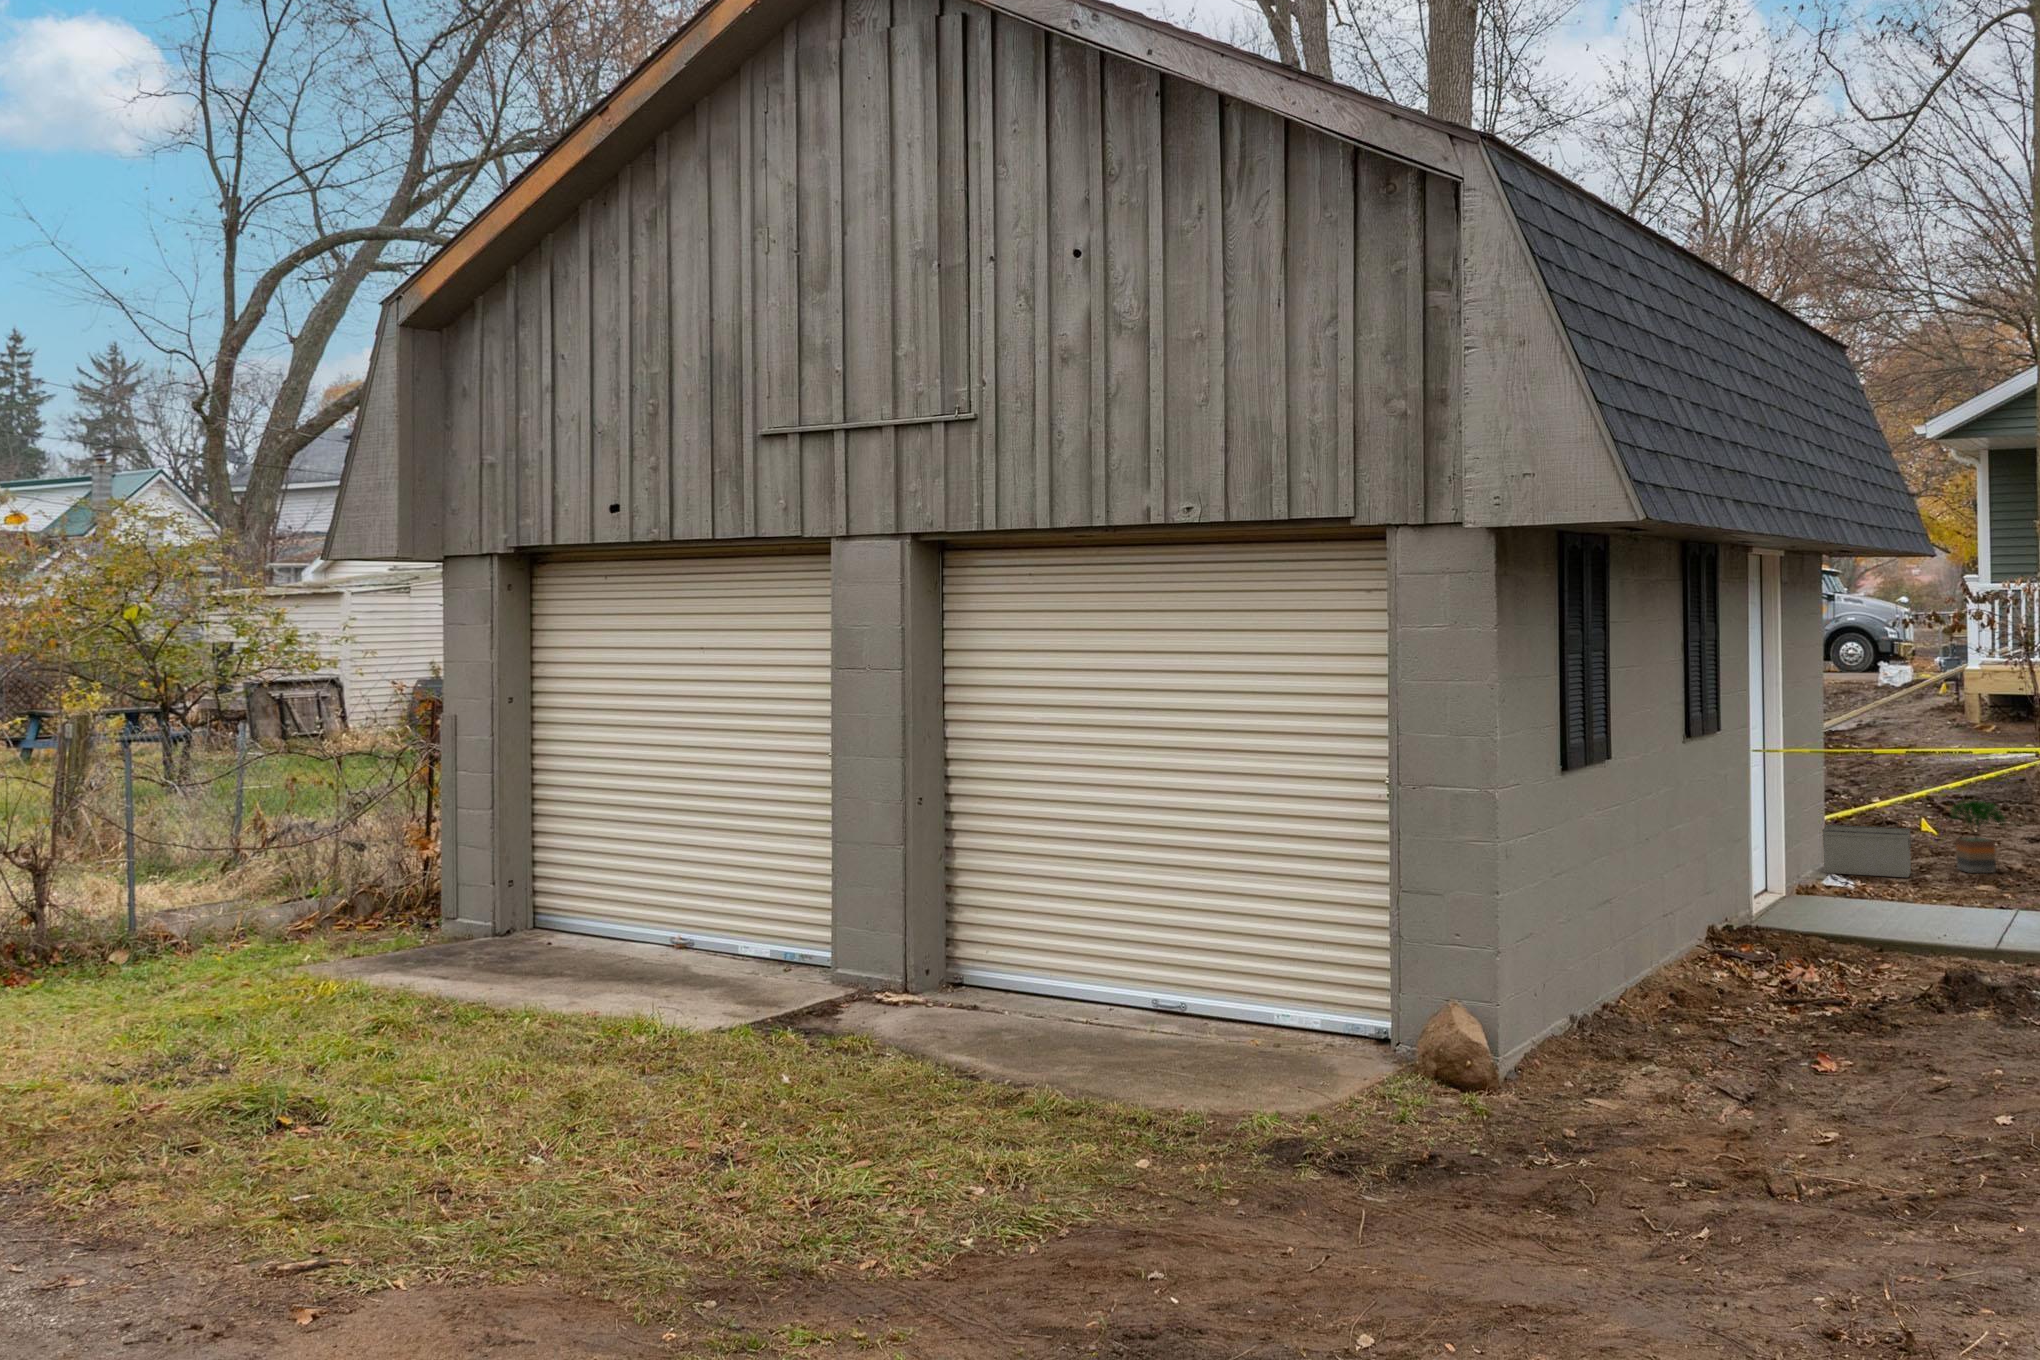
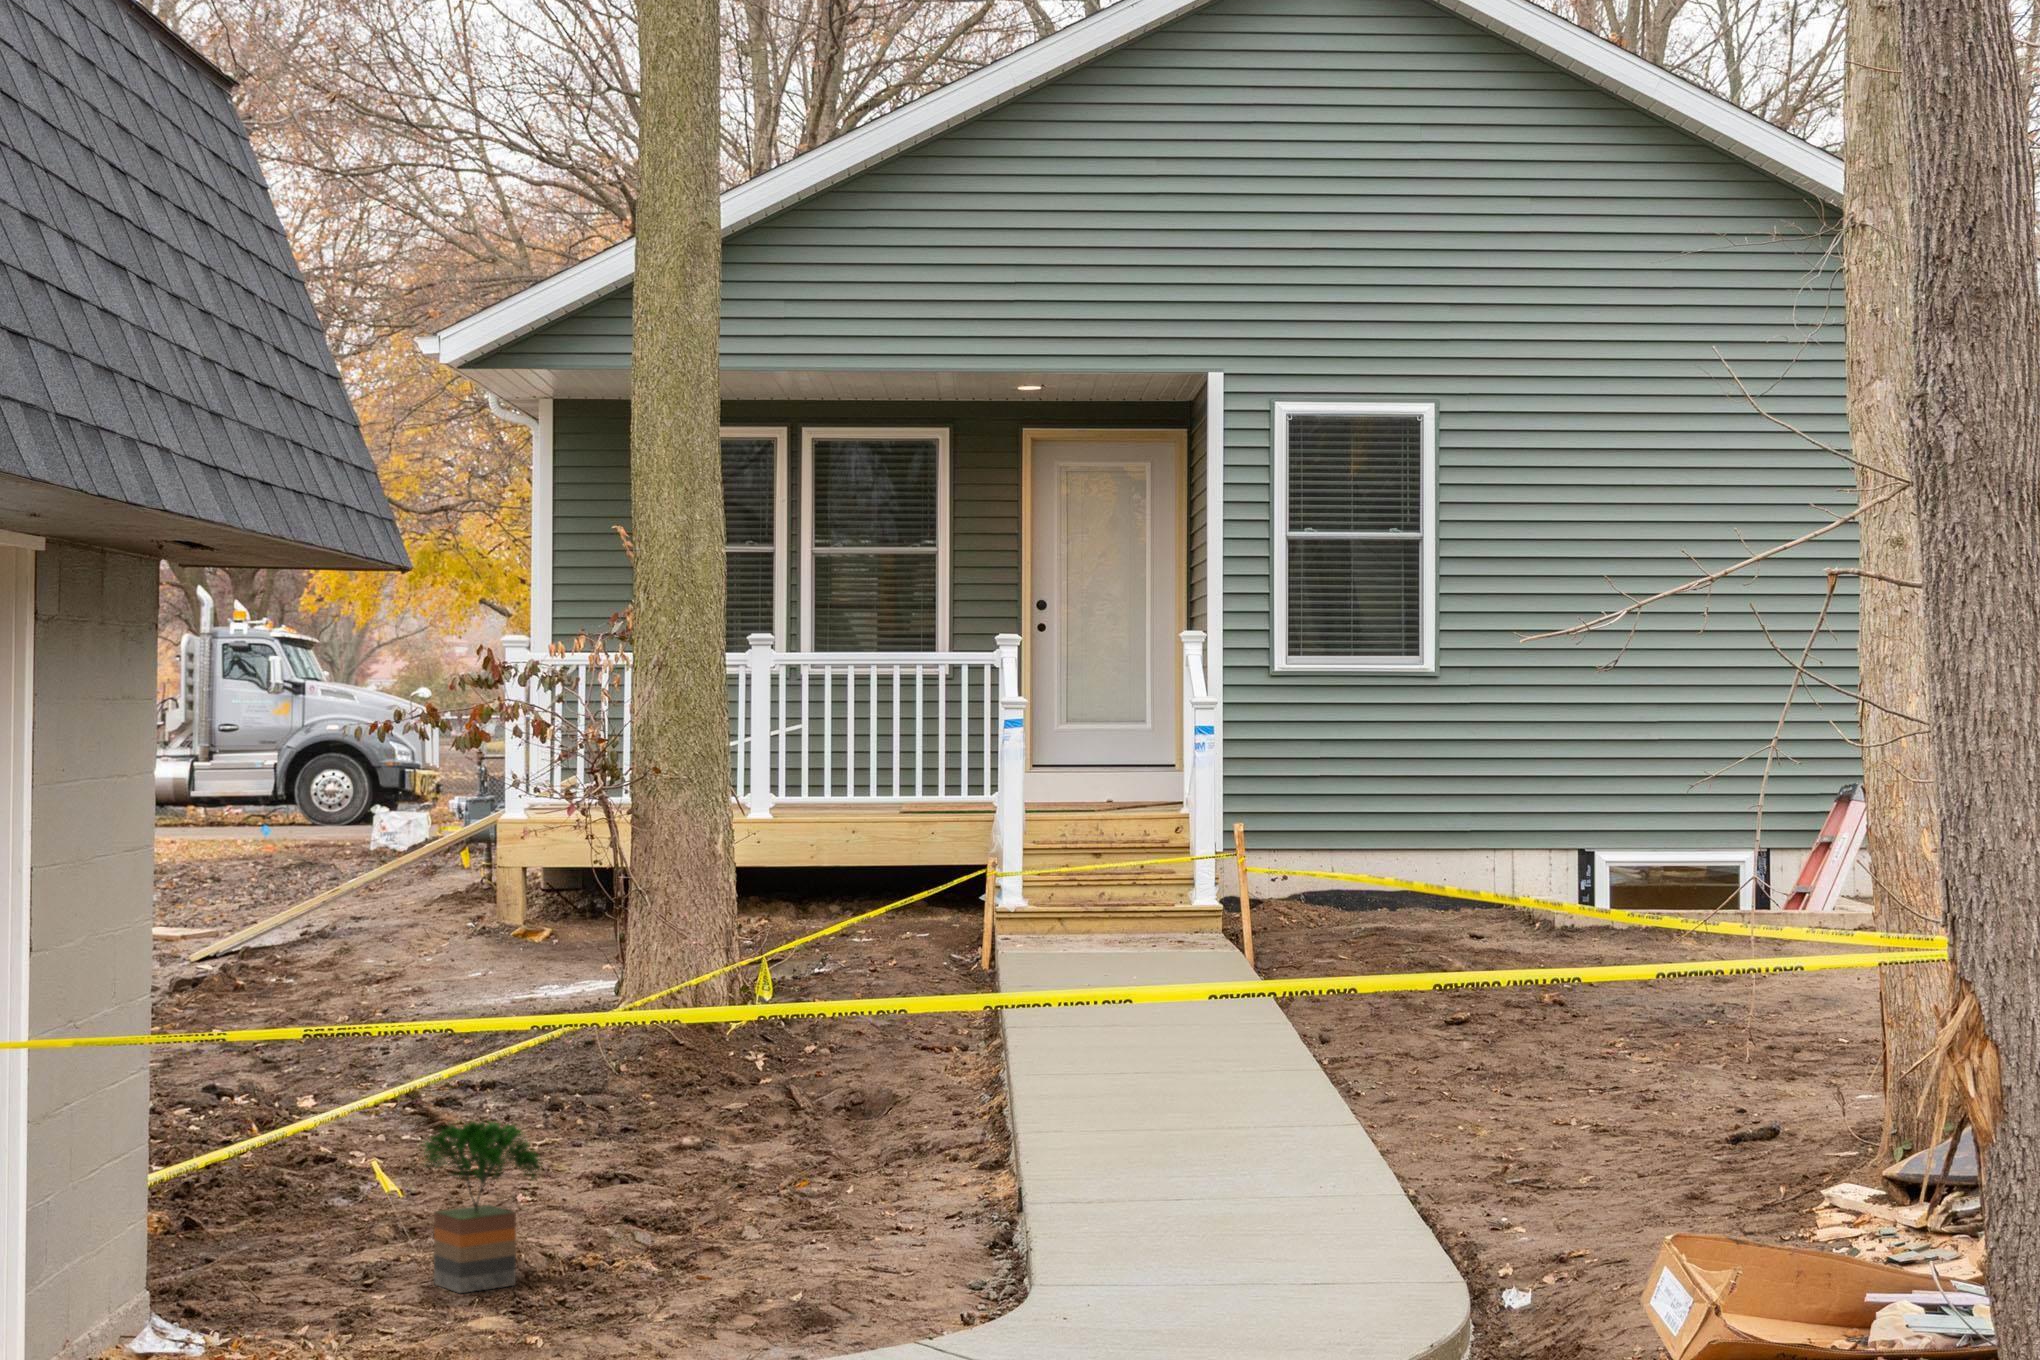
storage bin: present [1822,825,1911,877] -> none [117,1203,331,1336]

